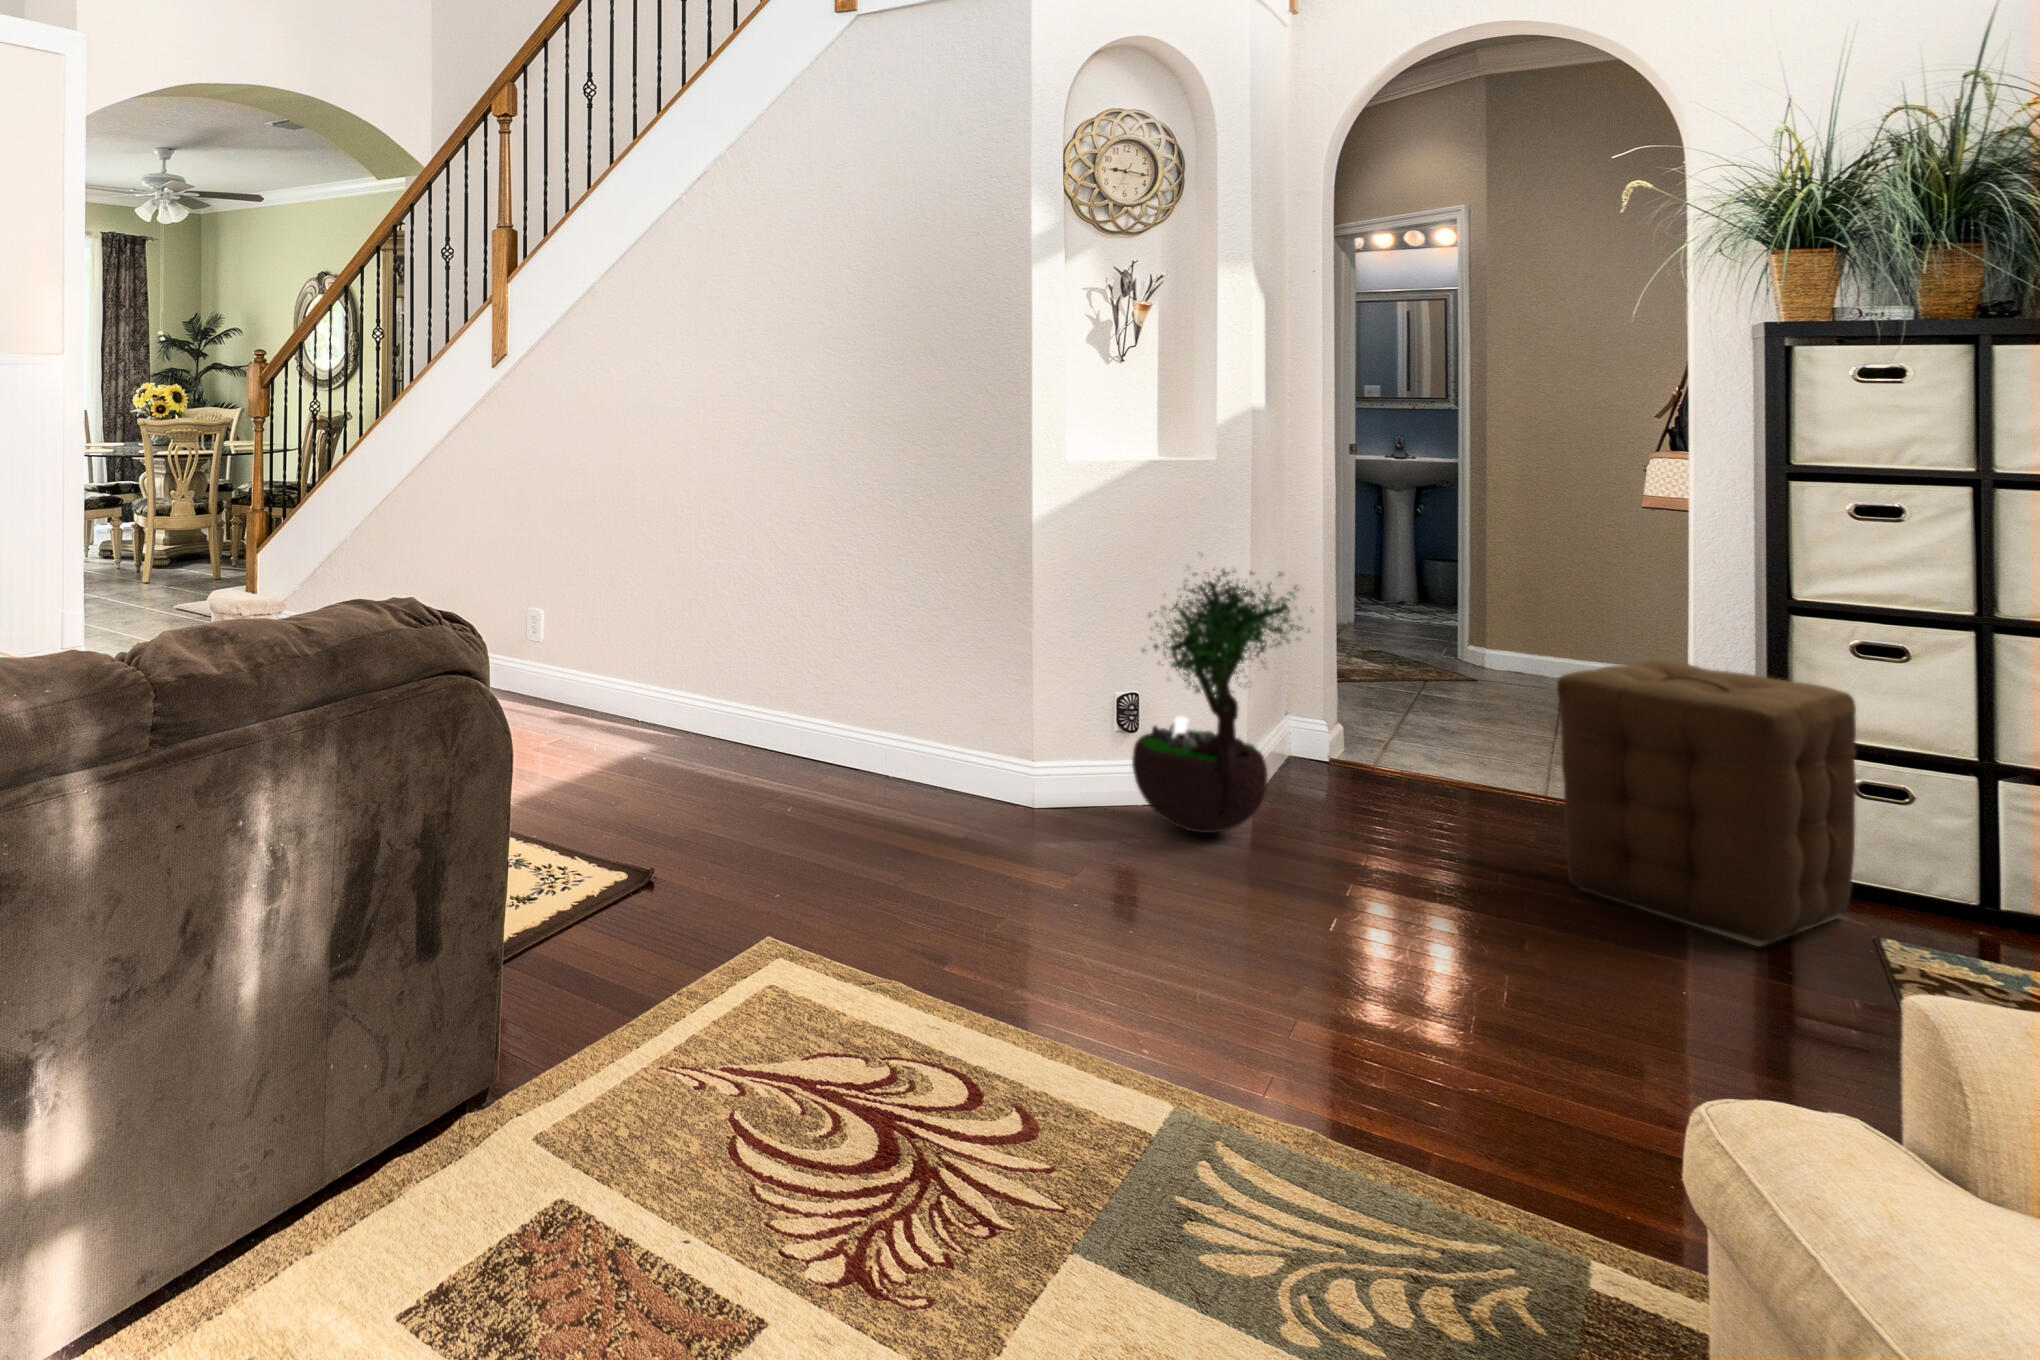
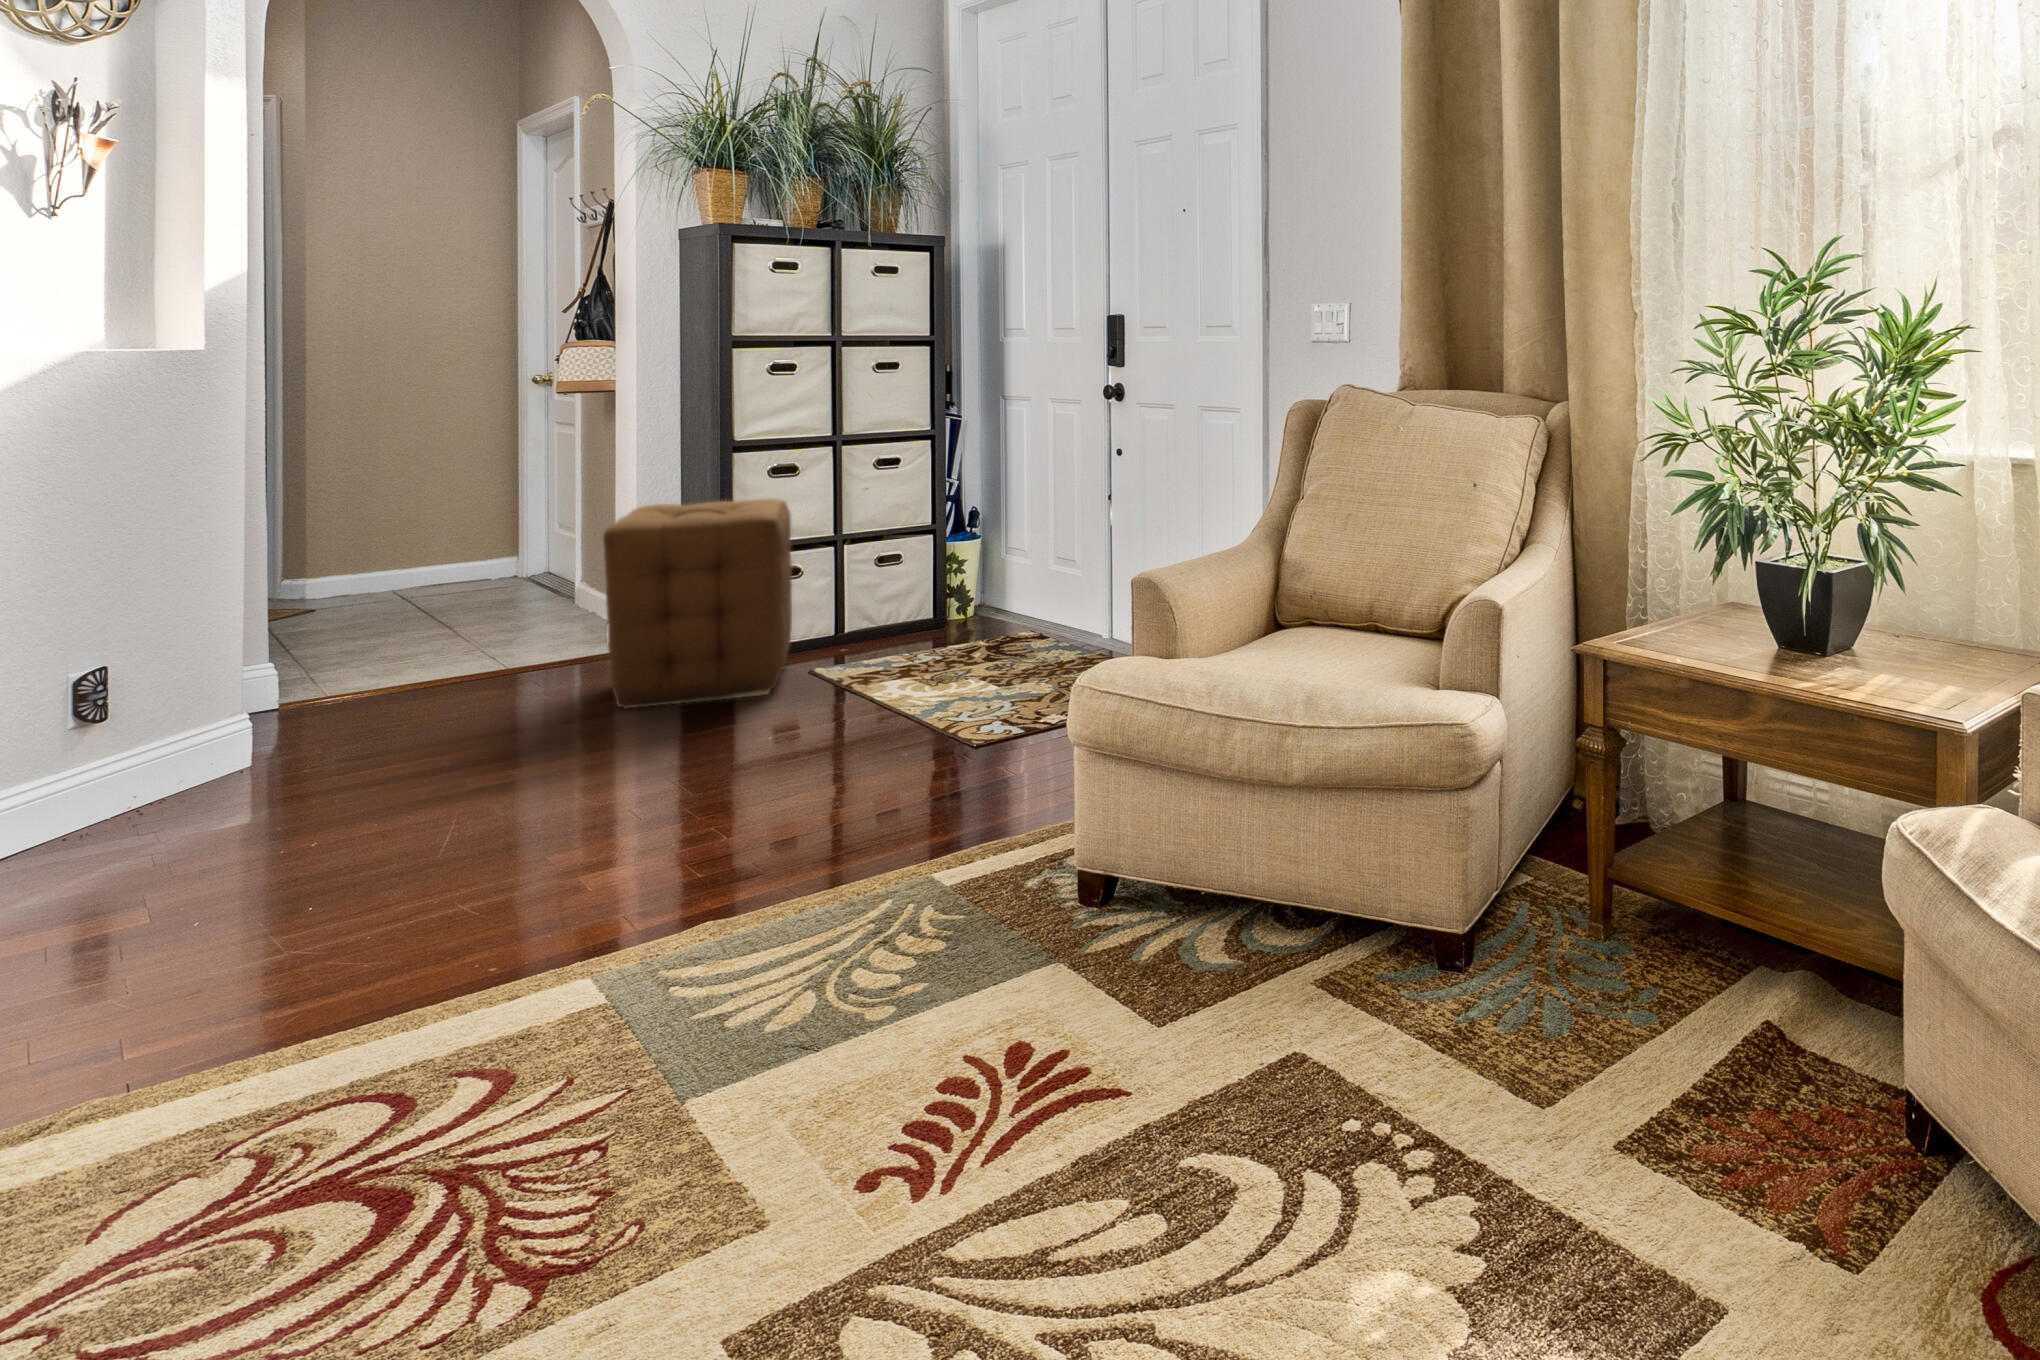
potted tree: present [1132,569,1312,833] -> none [104,465,377,812]

